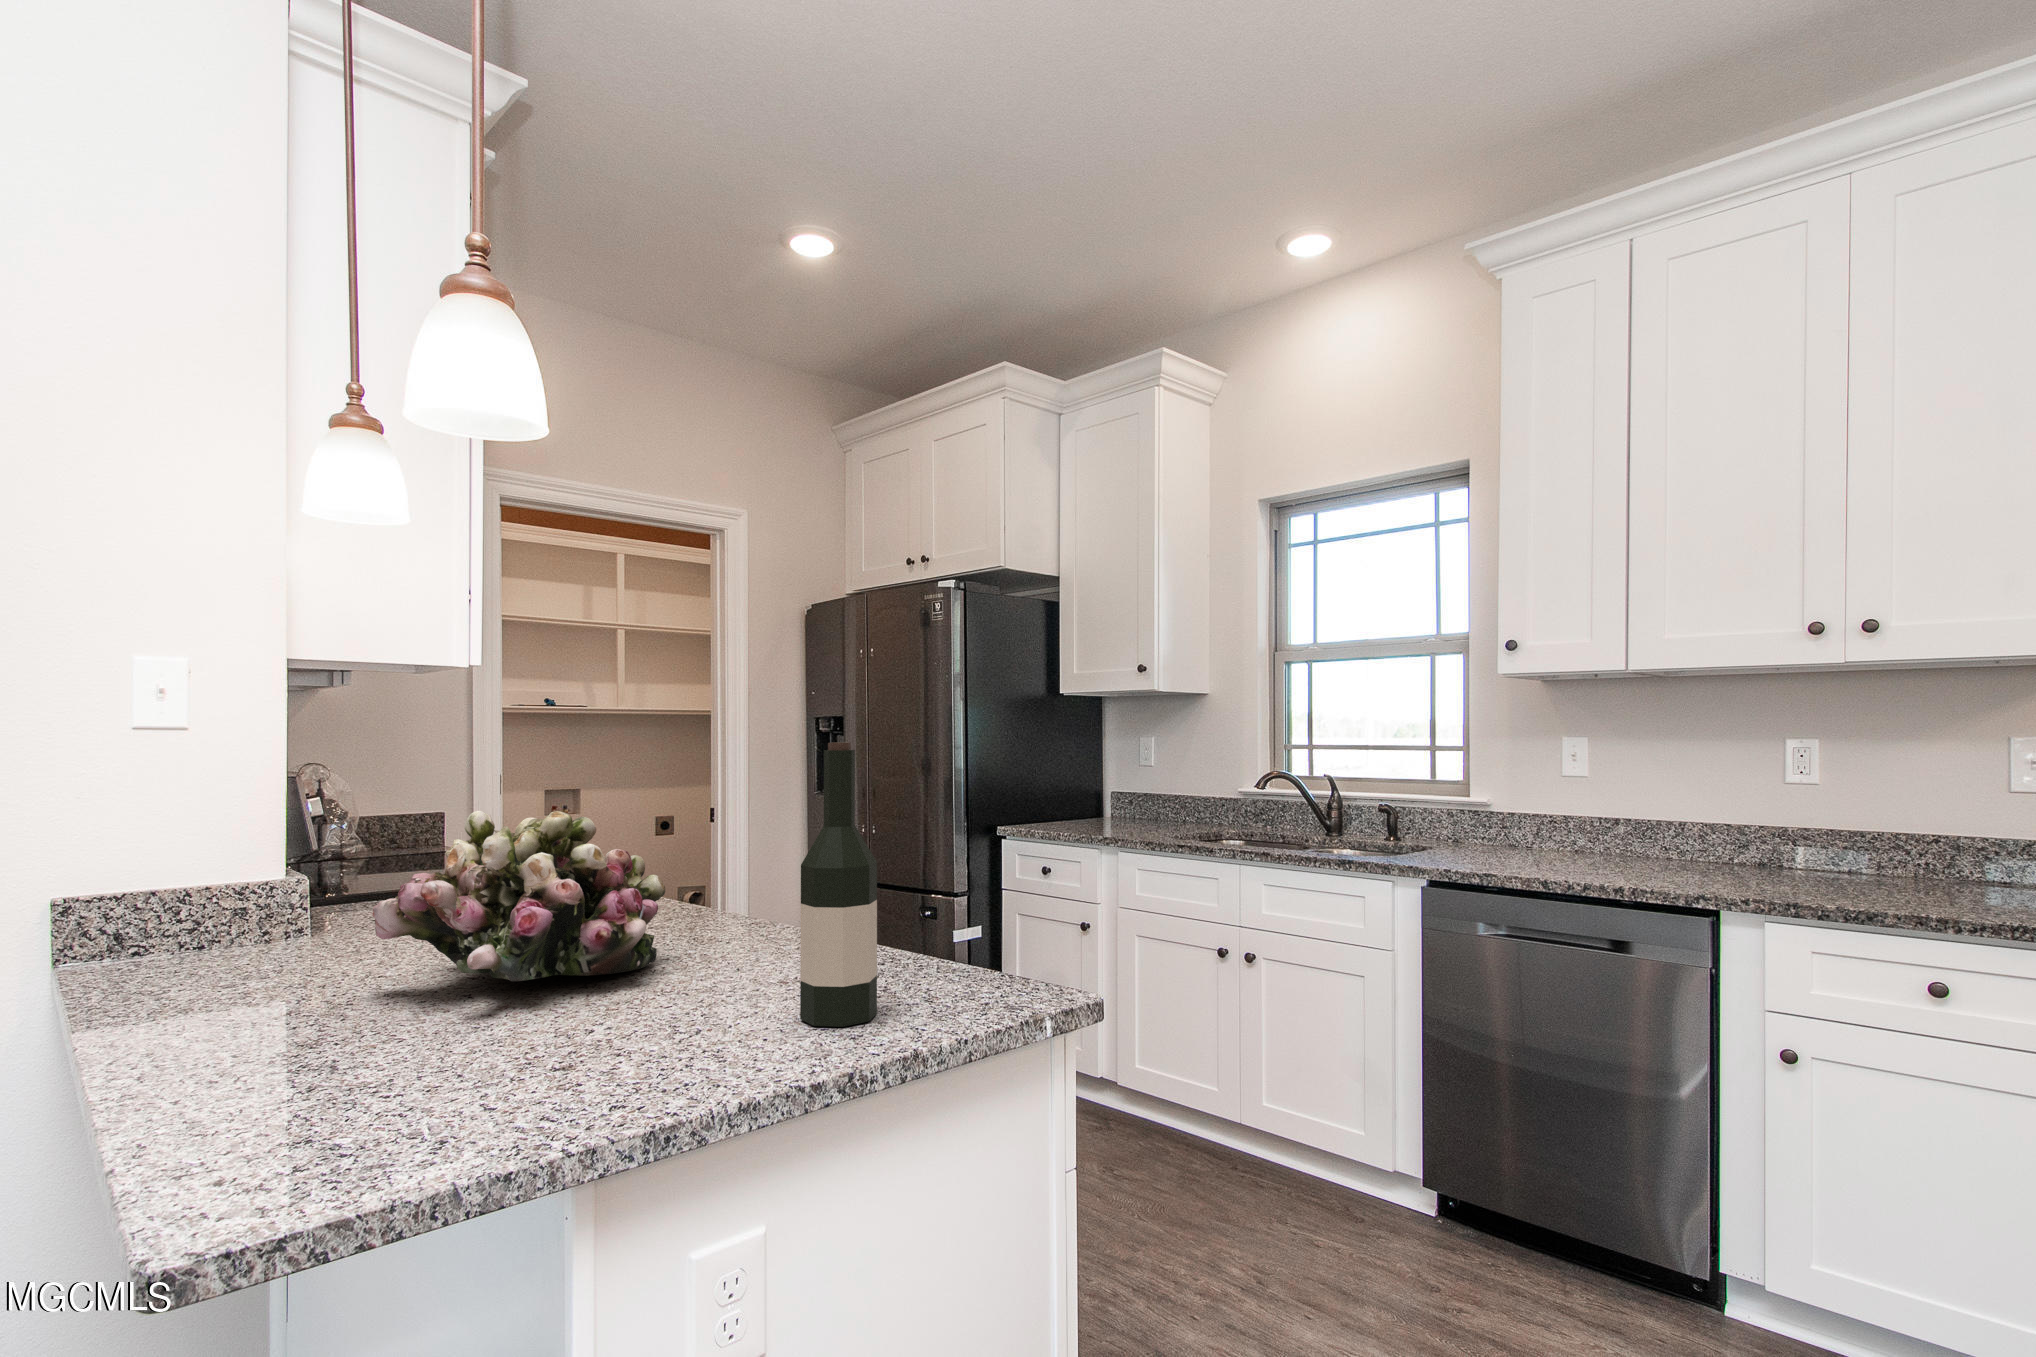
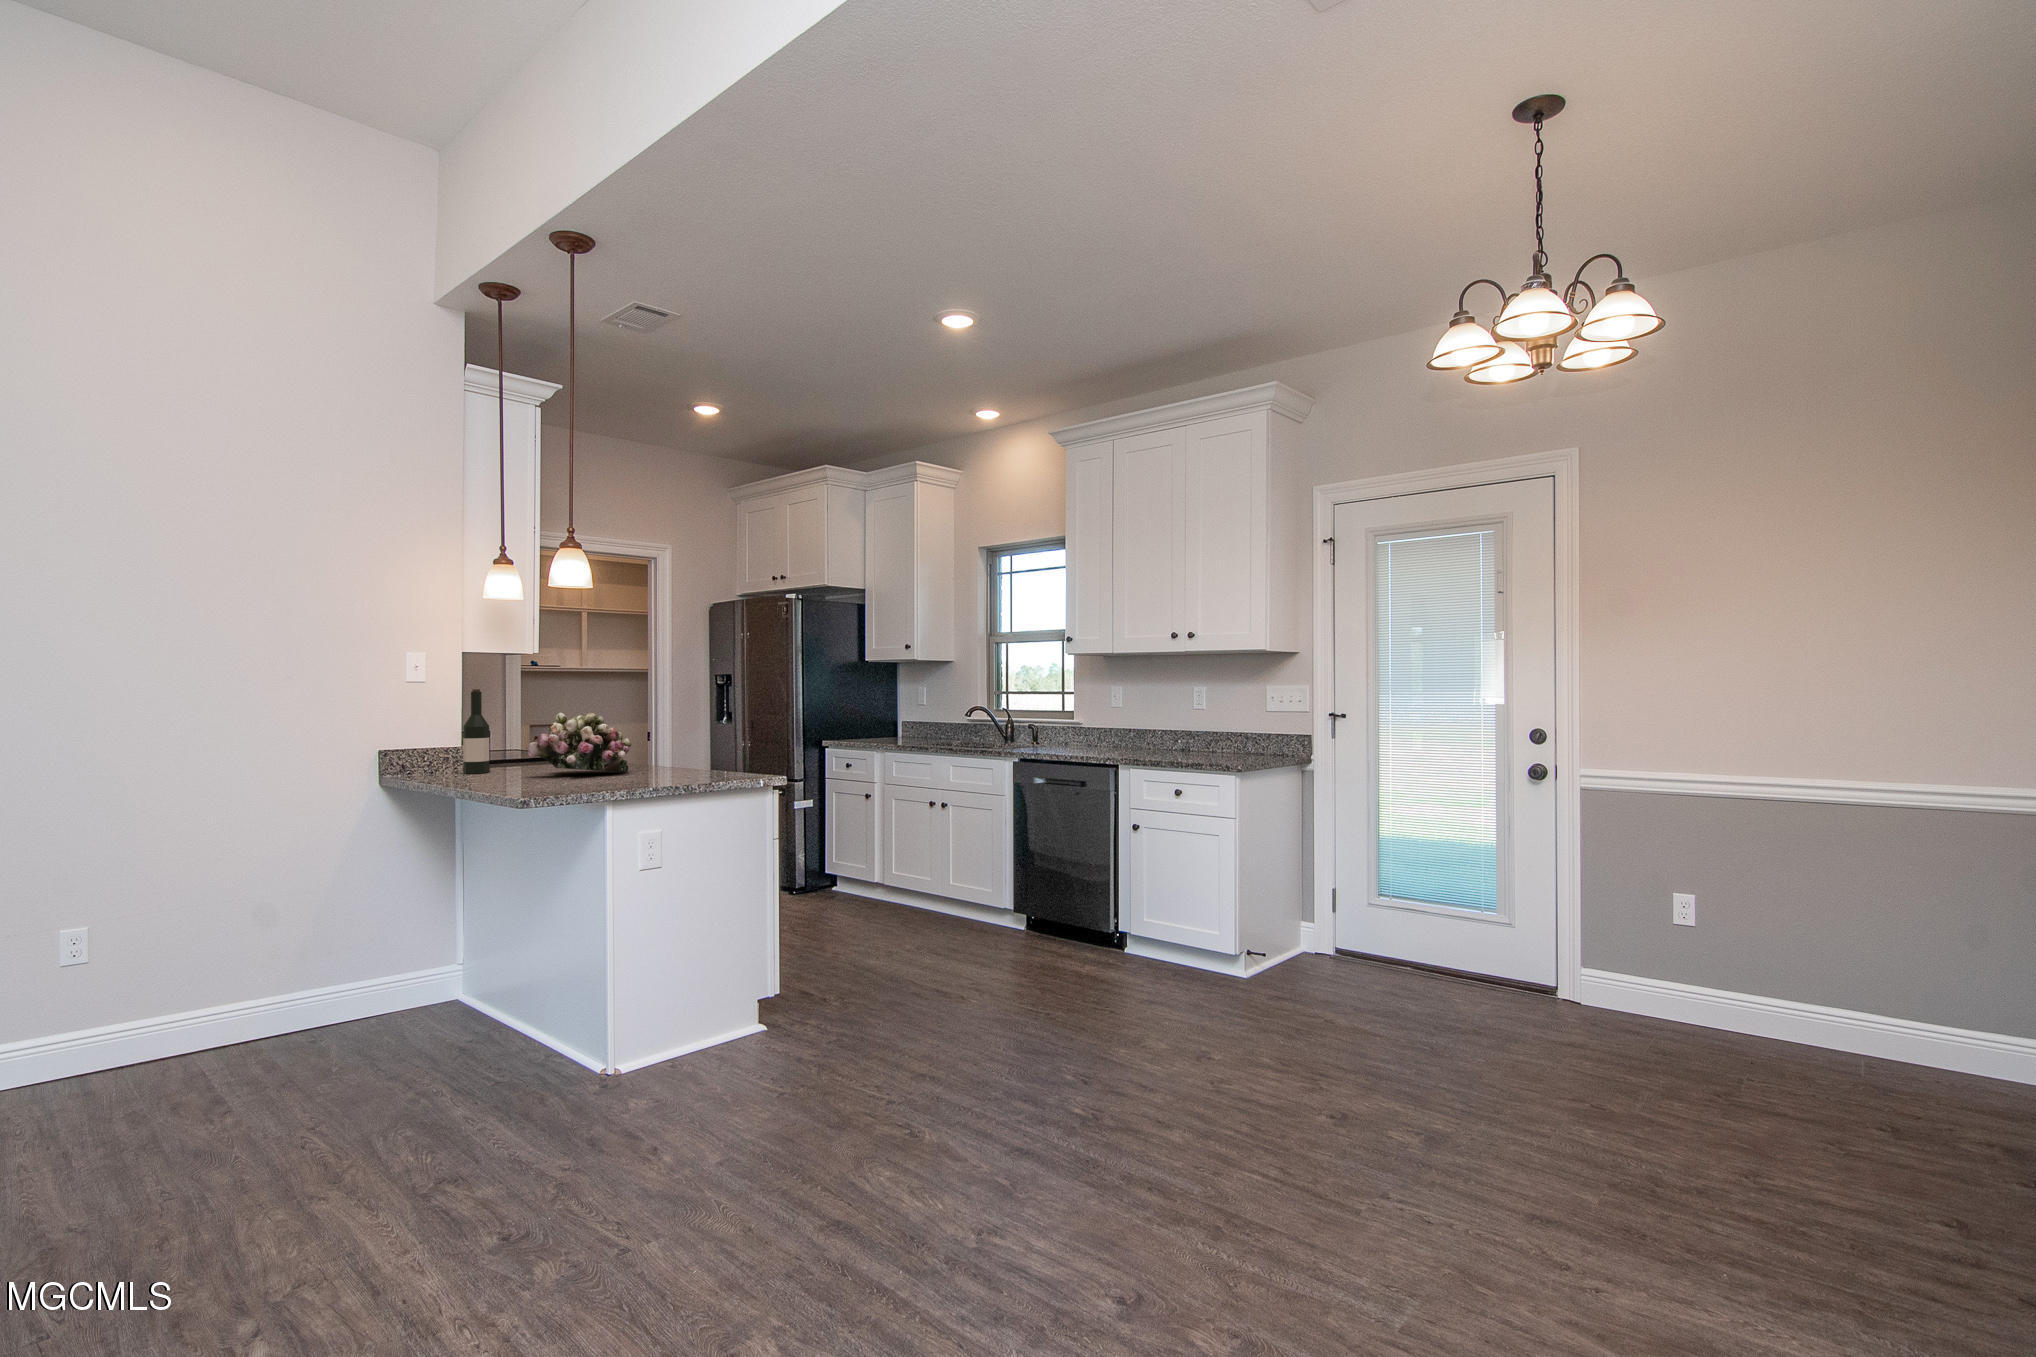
wine bottle: present [800,742,877,1027] -> present [463,689,489,774]

